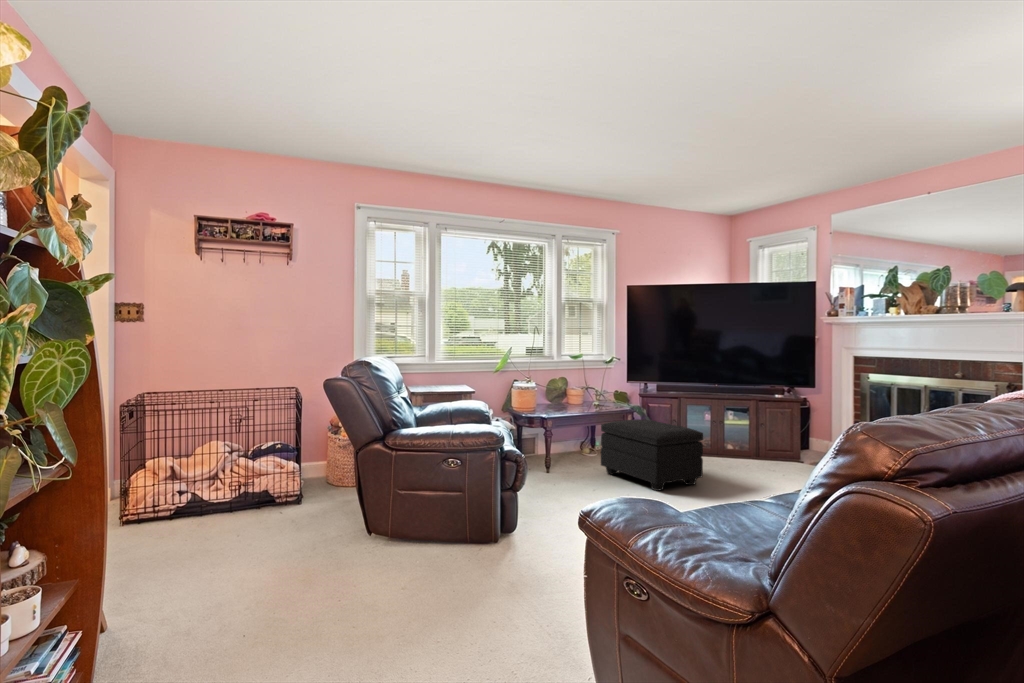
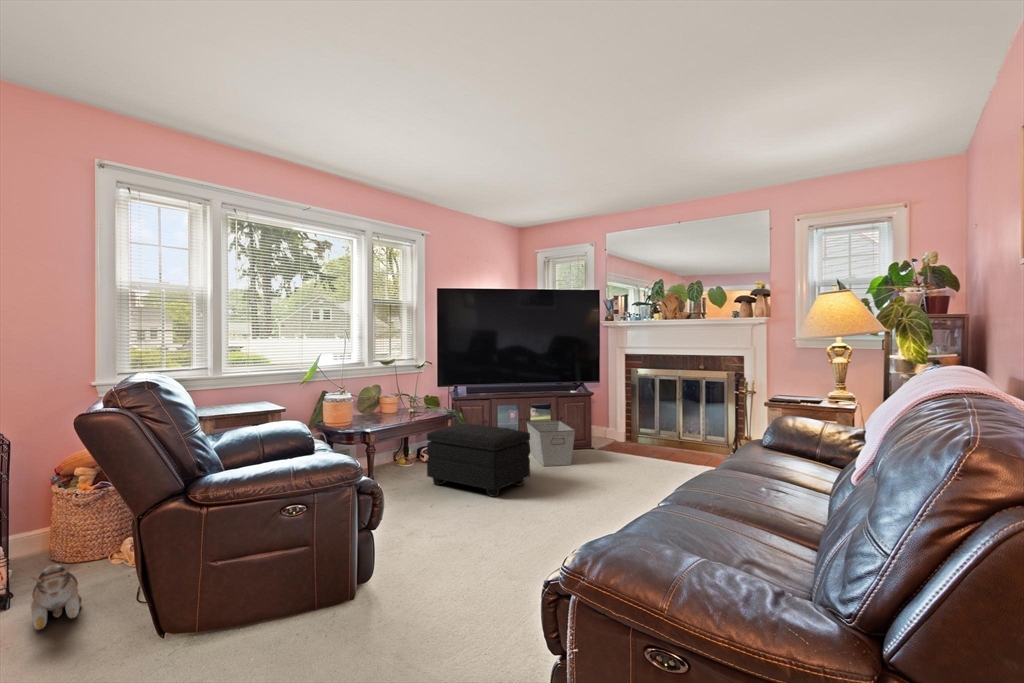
storage bin: none [720,424,768,474] -> present [527,420,575,466]
plush toy: none [306,480,334,521] -> present [31,565,81,630]

